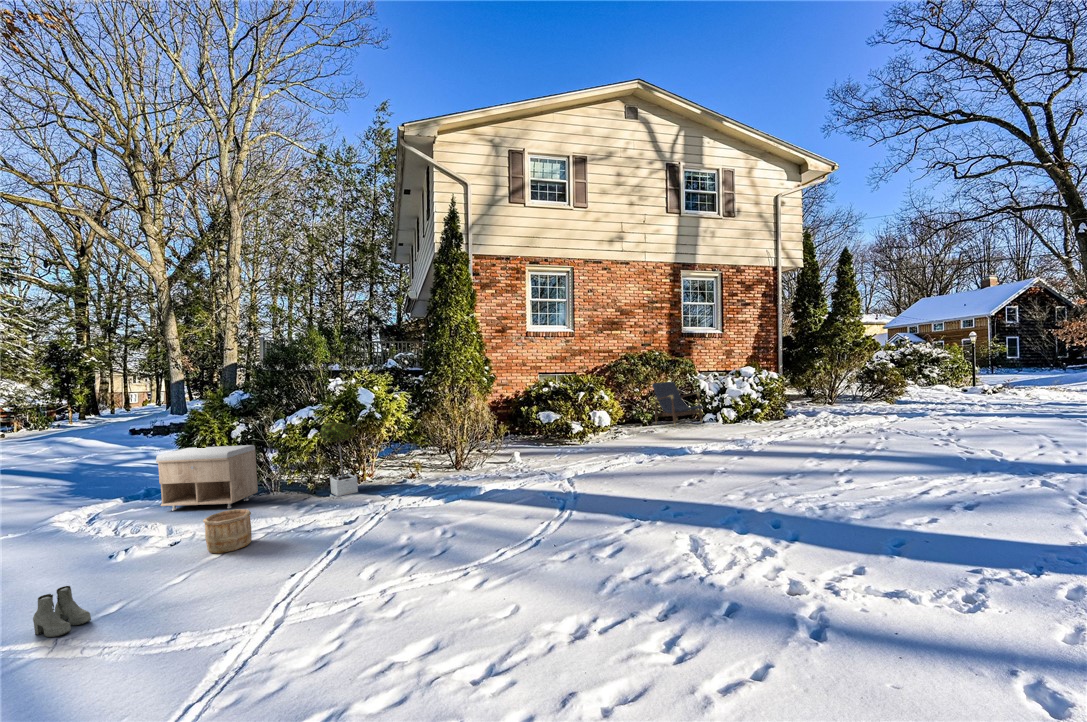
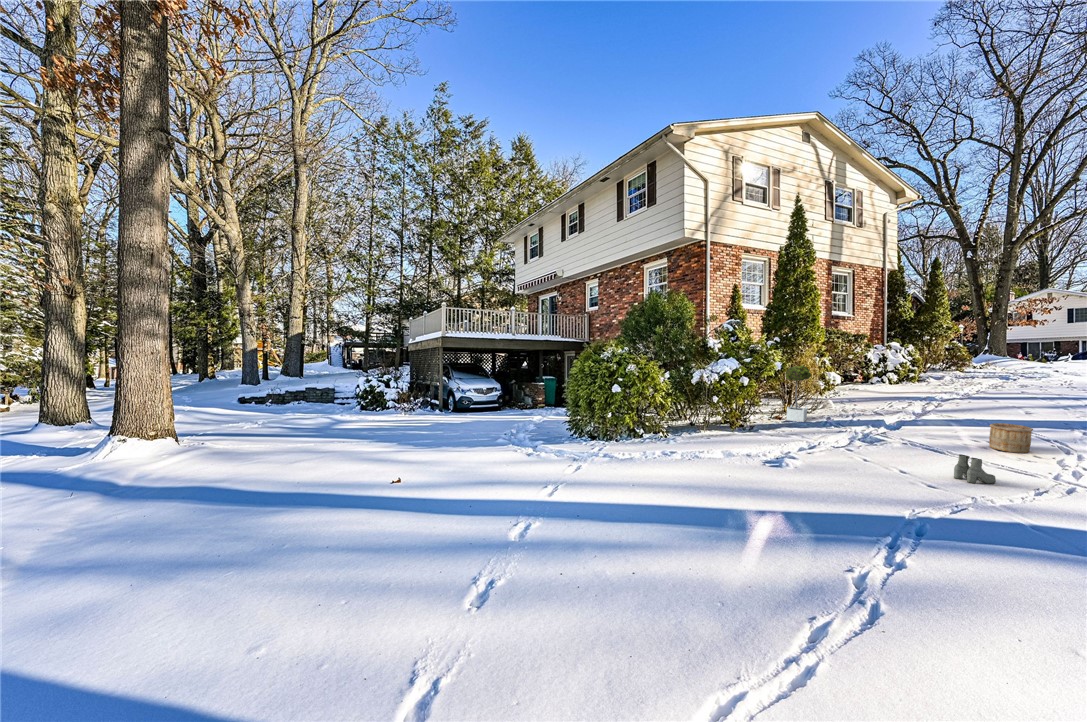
lounge chair: present [652,382,703,427] -> none [835,352,878,385]
storage bench: present [156,445,258,510] -> none [689,382,760,431]
wooden bucket: present [203,509,252,553] -> present [989,423,1033,453]

